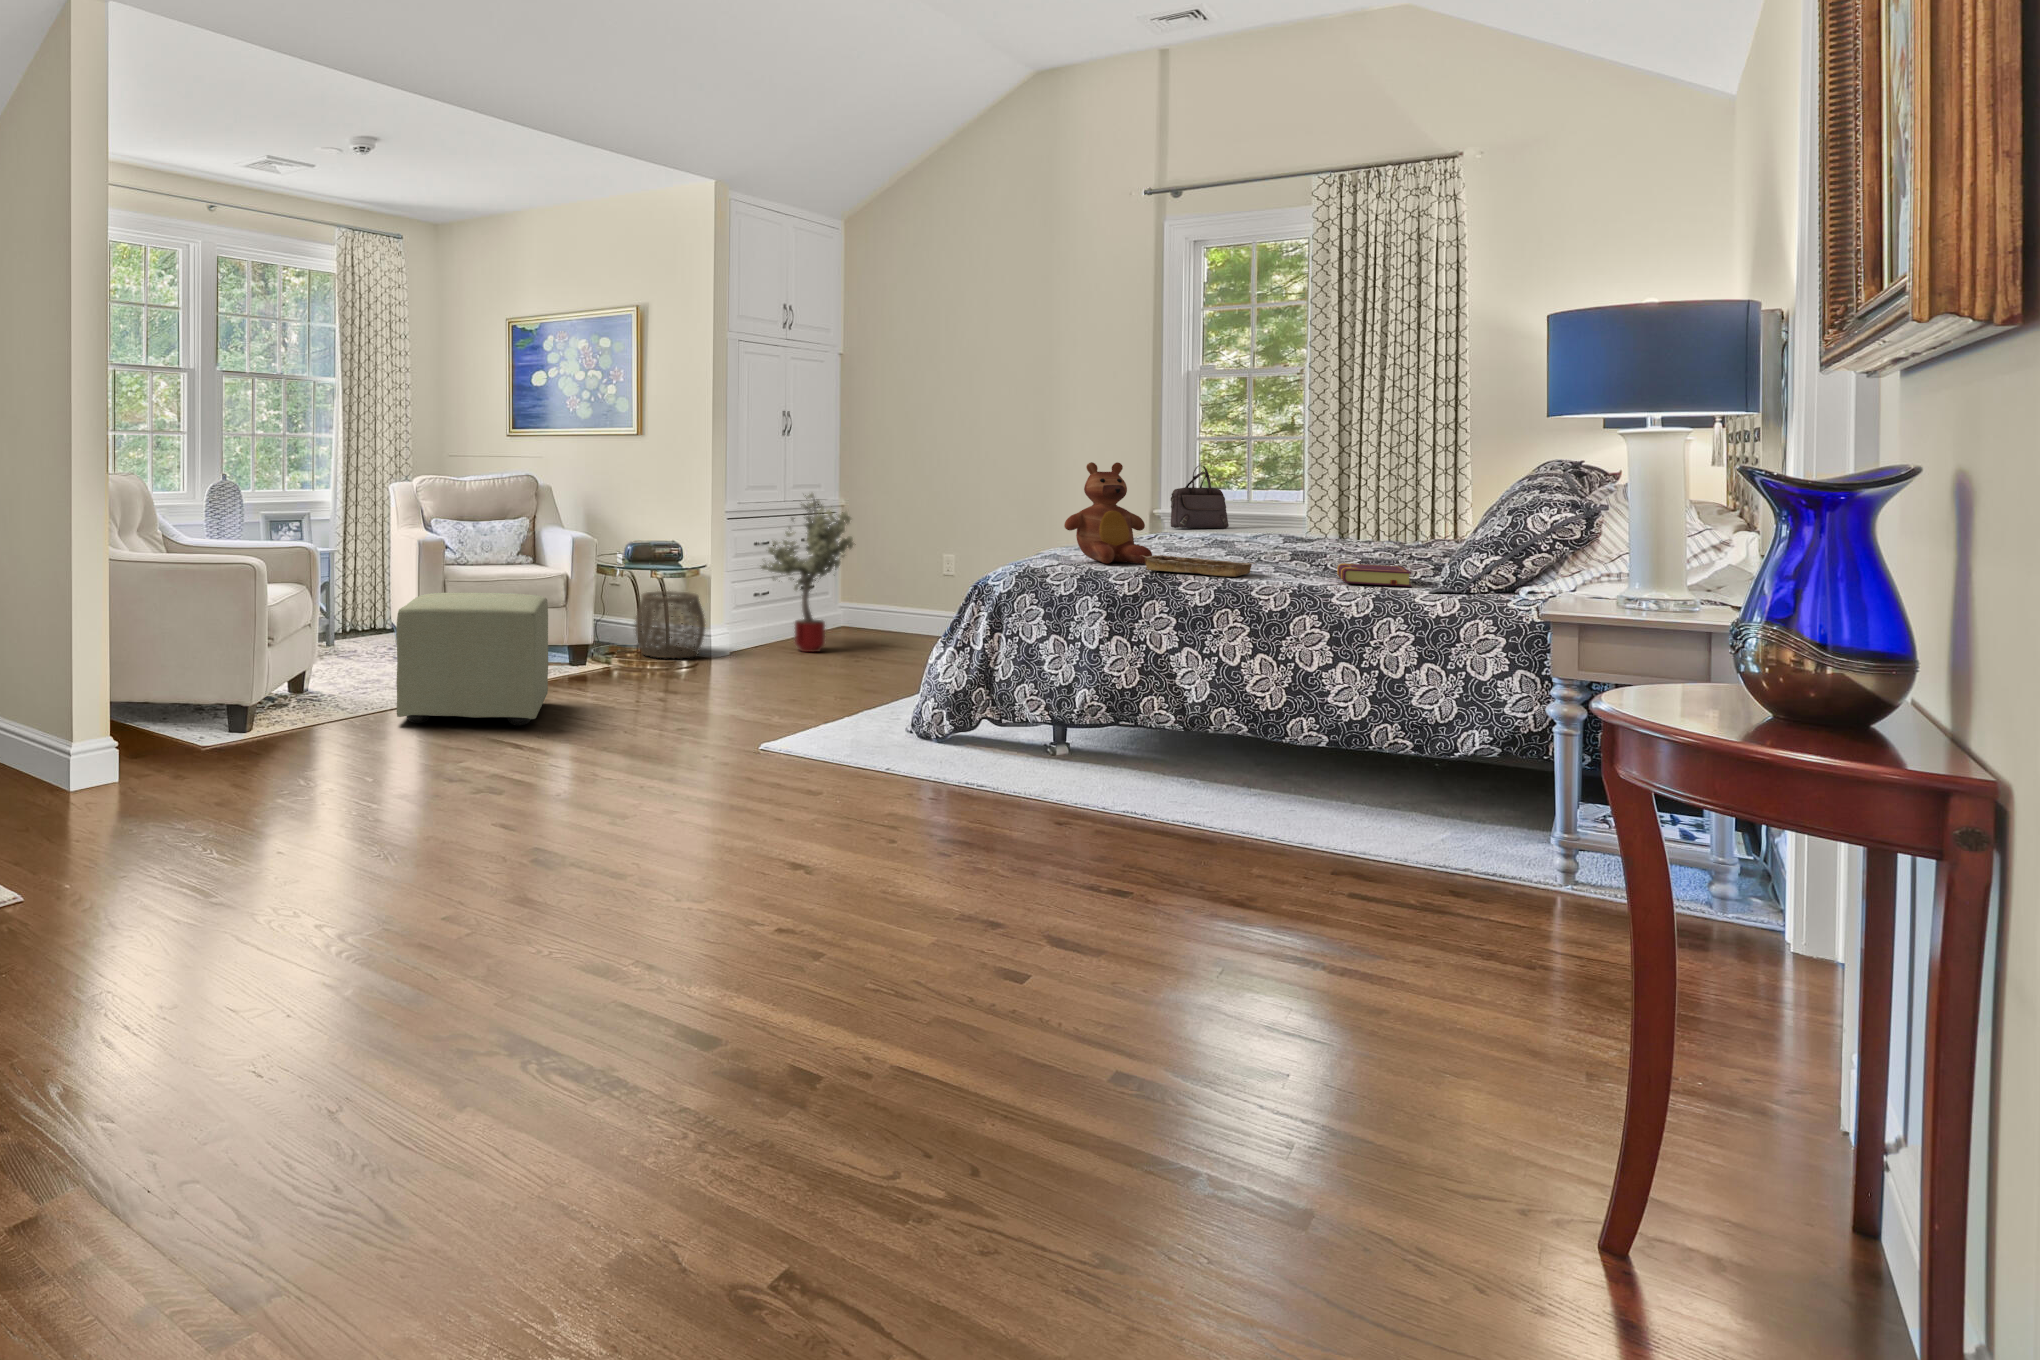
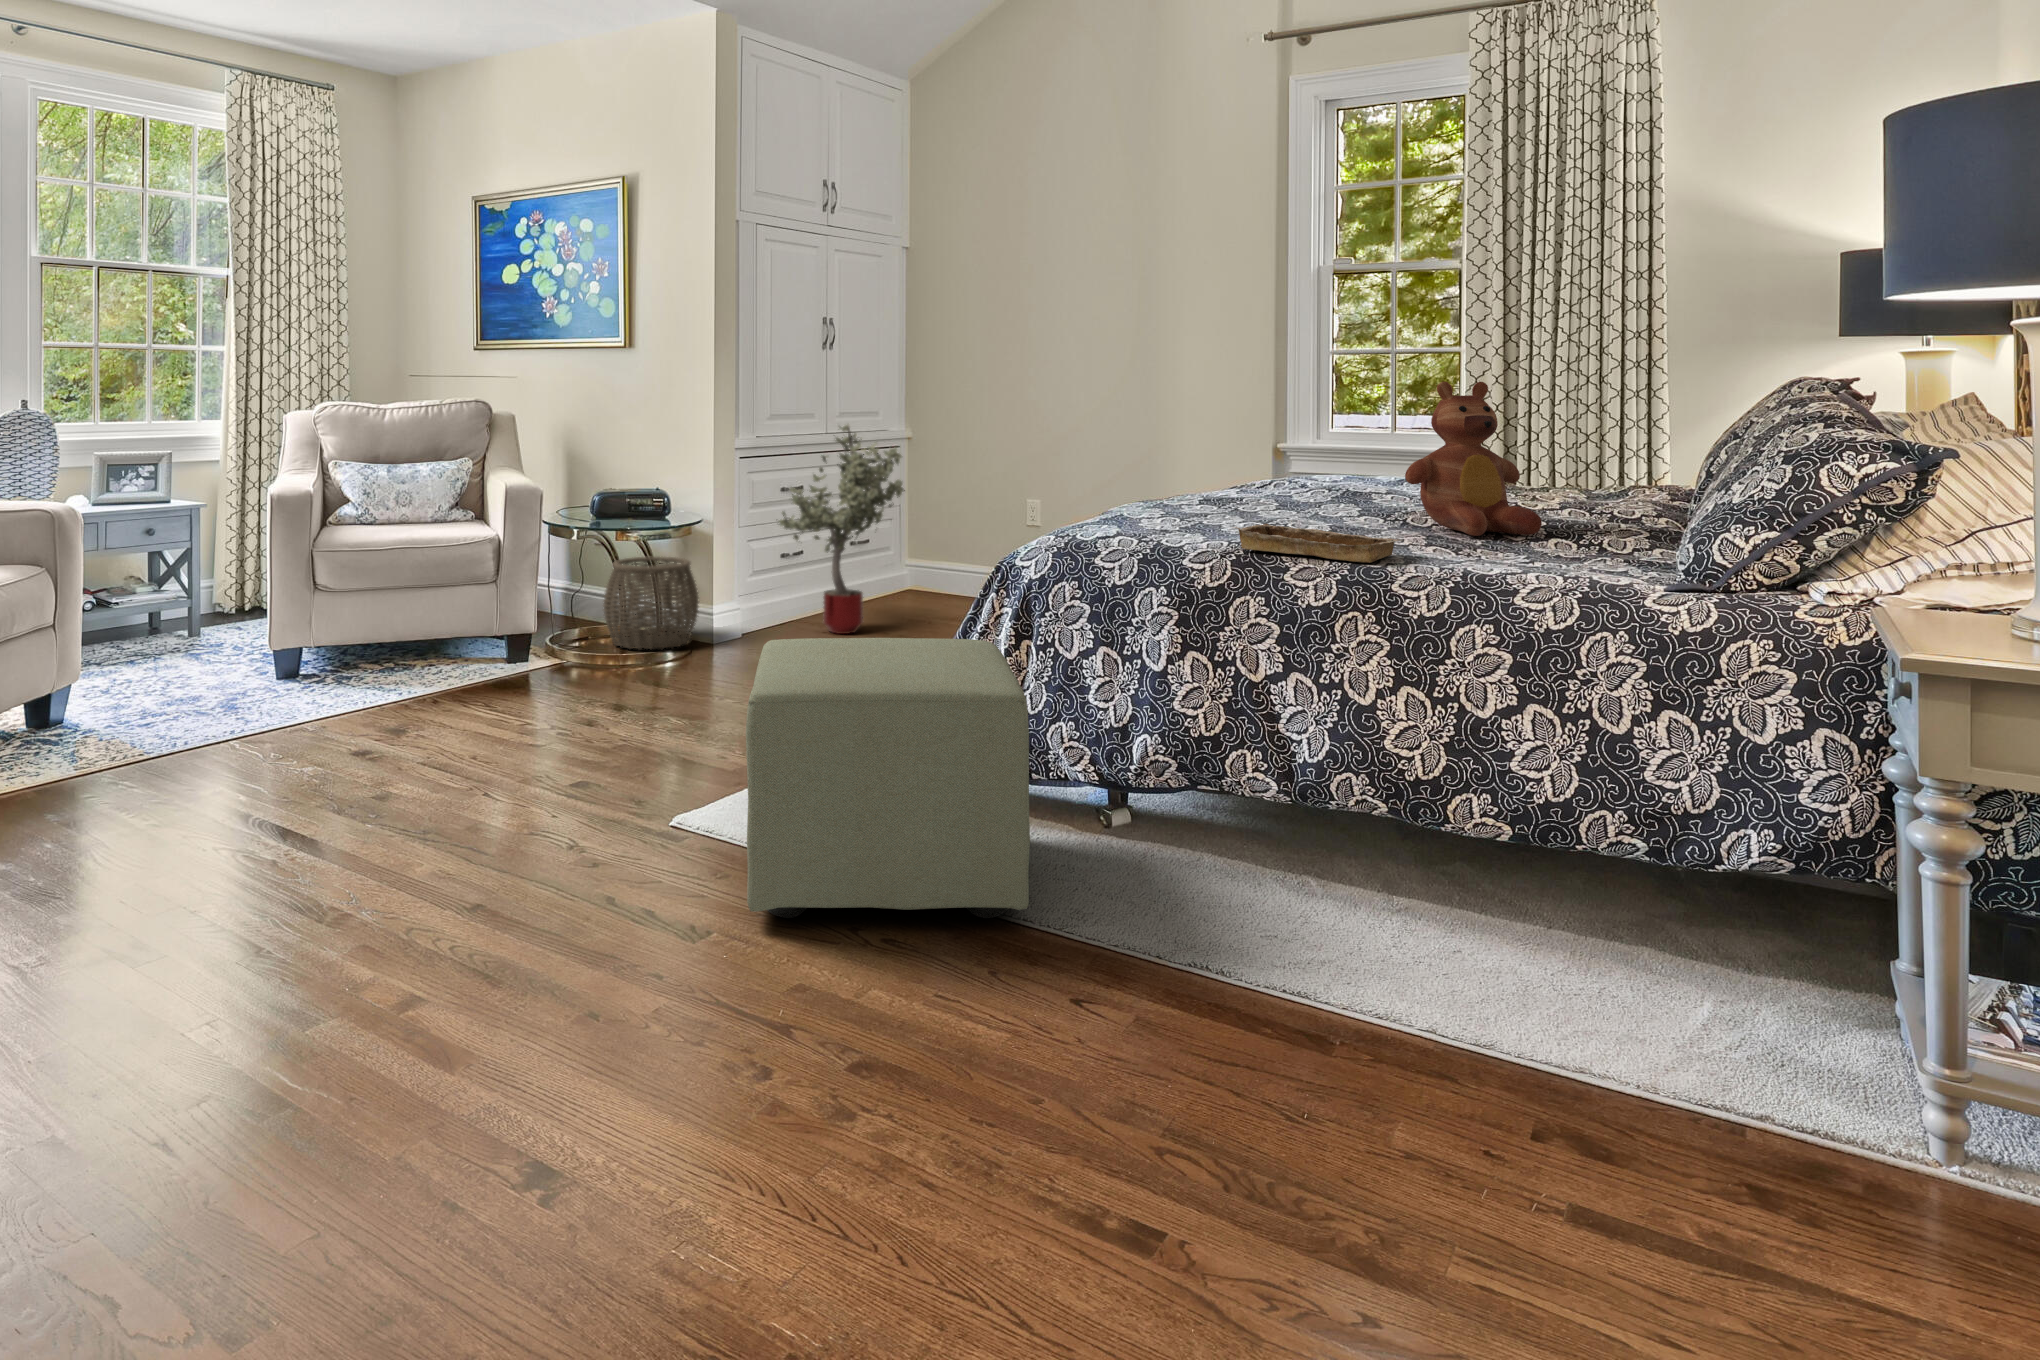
teddy bear: present [1064,462,1152,563] -> present [1405,382,1542,536]
handbag: present [1171,465,1229,529] -> none [1296,386,1368,468]
book: present [1337,563,1411,586] -> none [1521,540,1639,583]
ottoman: present [396,593,548,726] -> present [746,638,1030,918]

